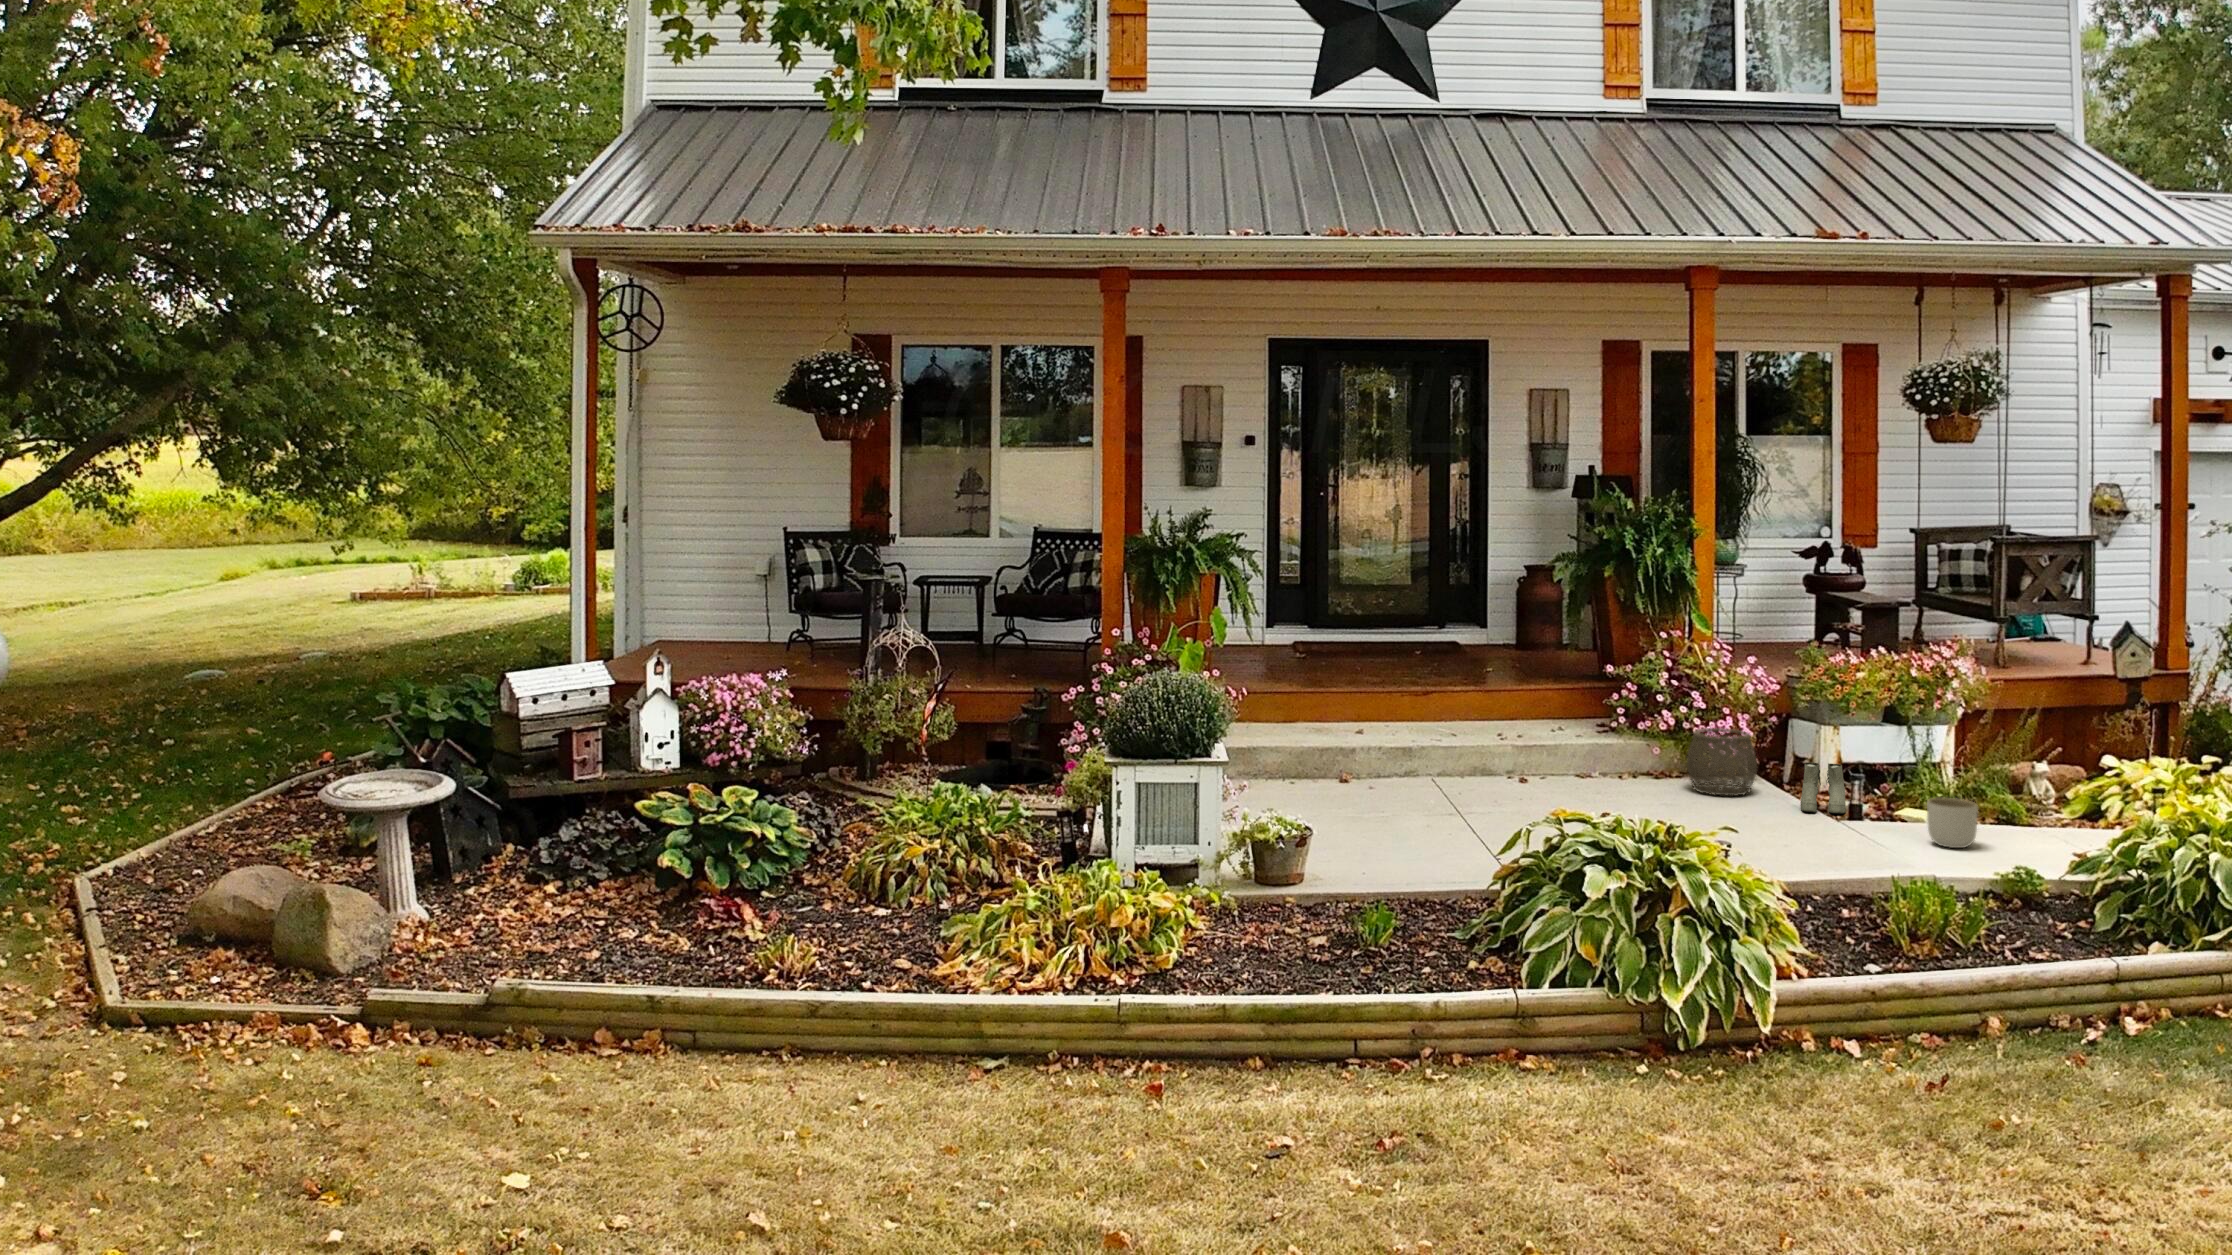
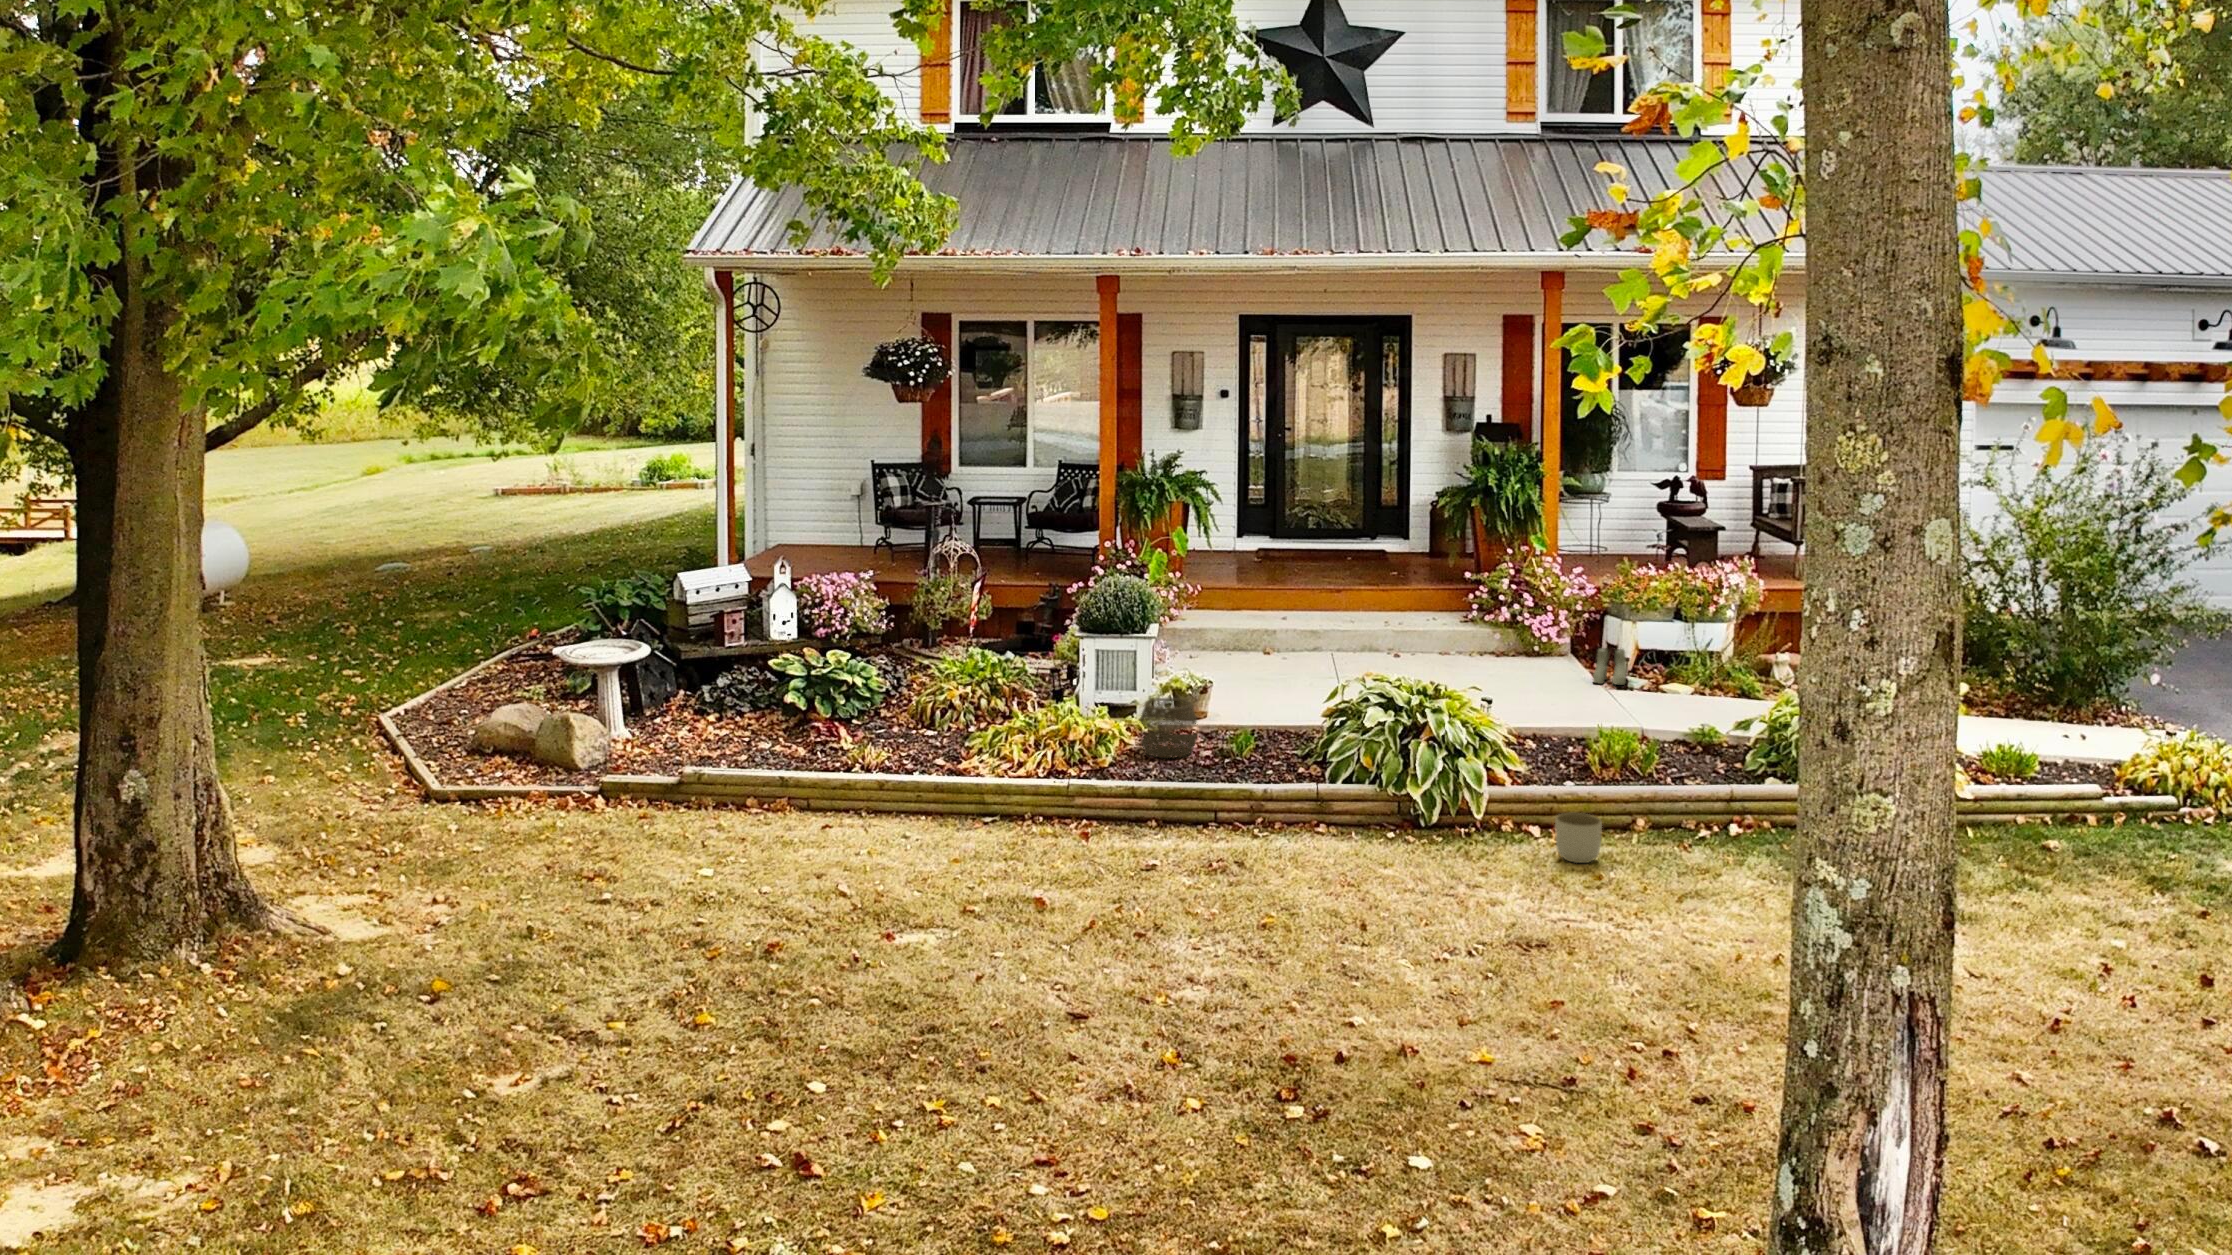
woven basket: present [1687,728,1757,796] -> present [1139,698,1197,758]
planter: present [1927,798,1978,848] -> present [1555,813,1602,863]

